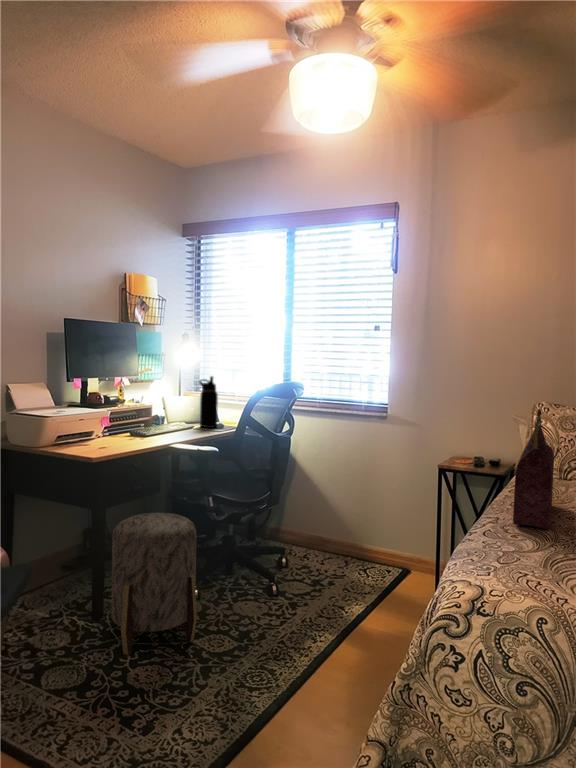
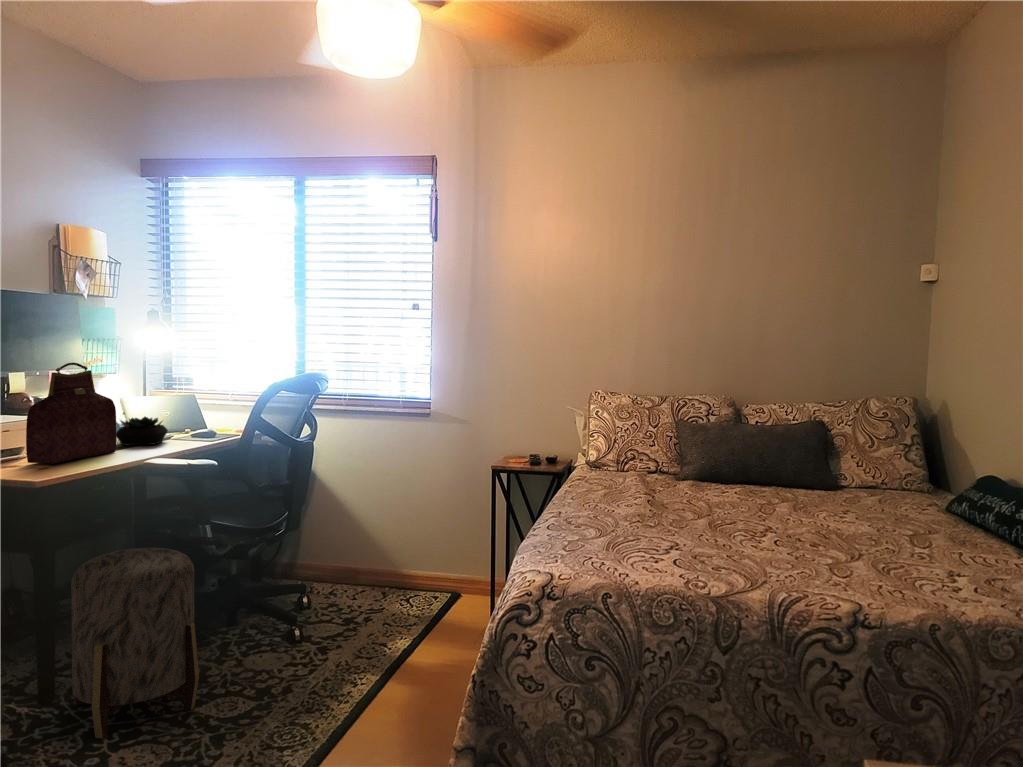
water bottle: present [199,376,218,428] -> none [179,370,207,437]
handbag: present [513,409,554,529] -> present [26,362,116,464]
succulent plant: none [153,410,189,432] -> present [116,417,168,445]

